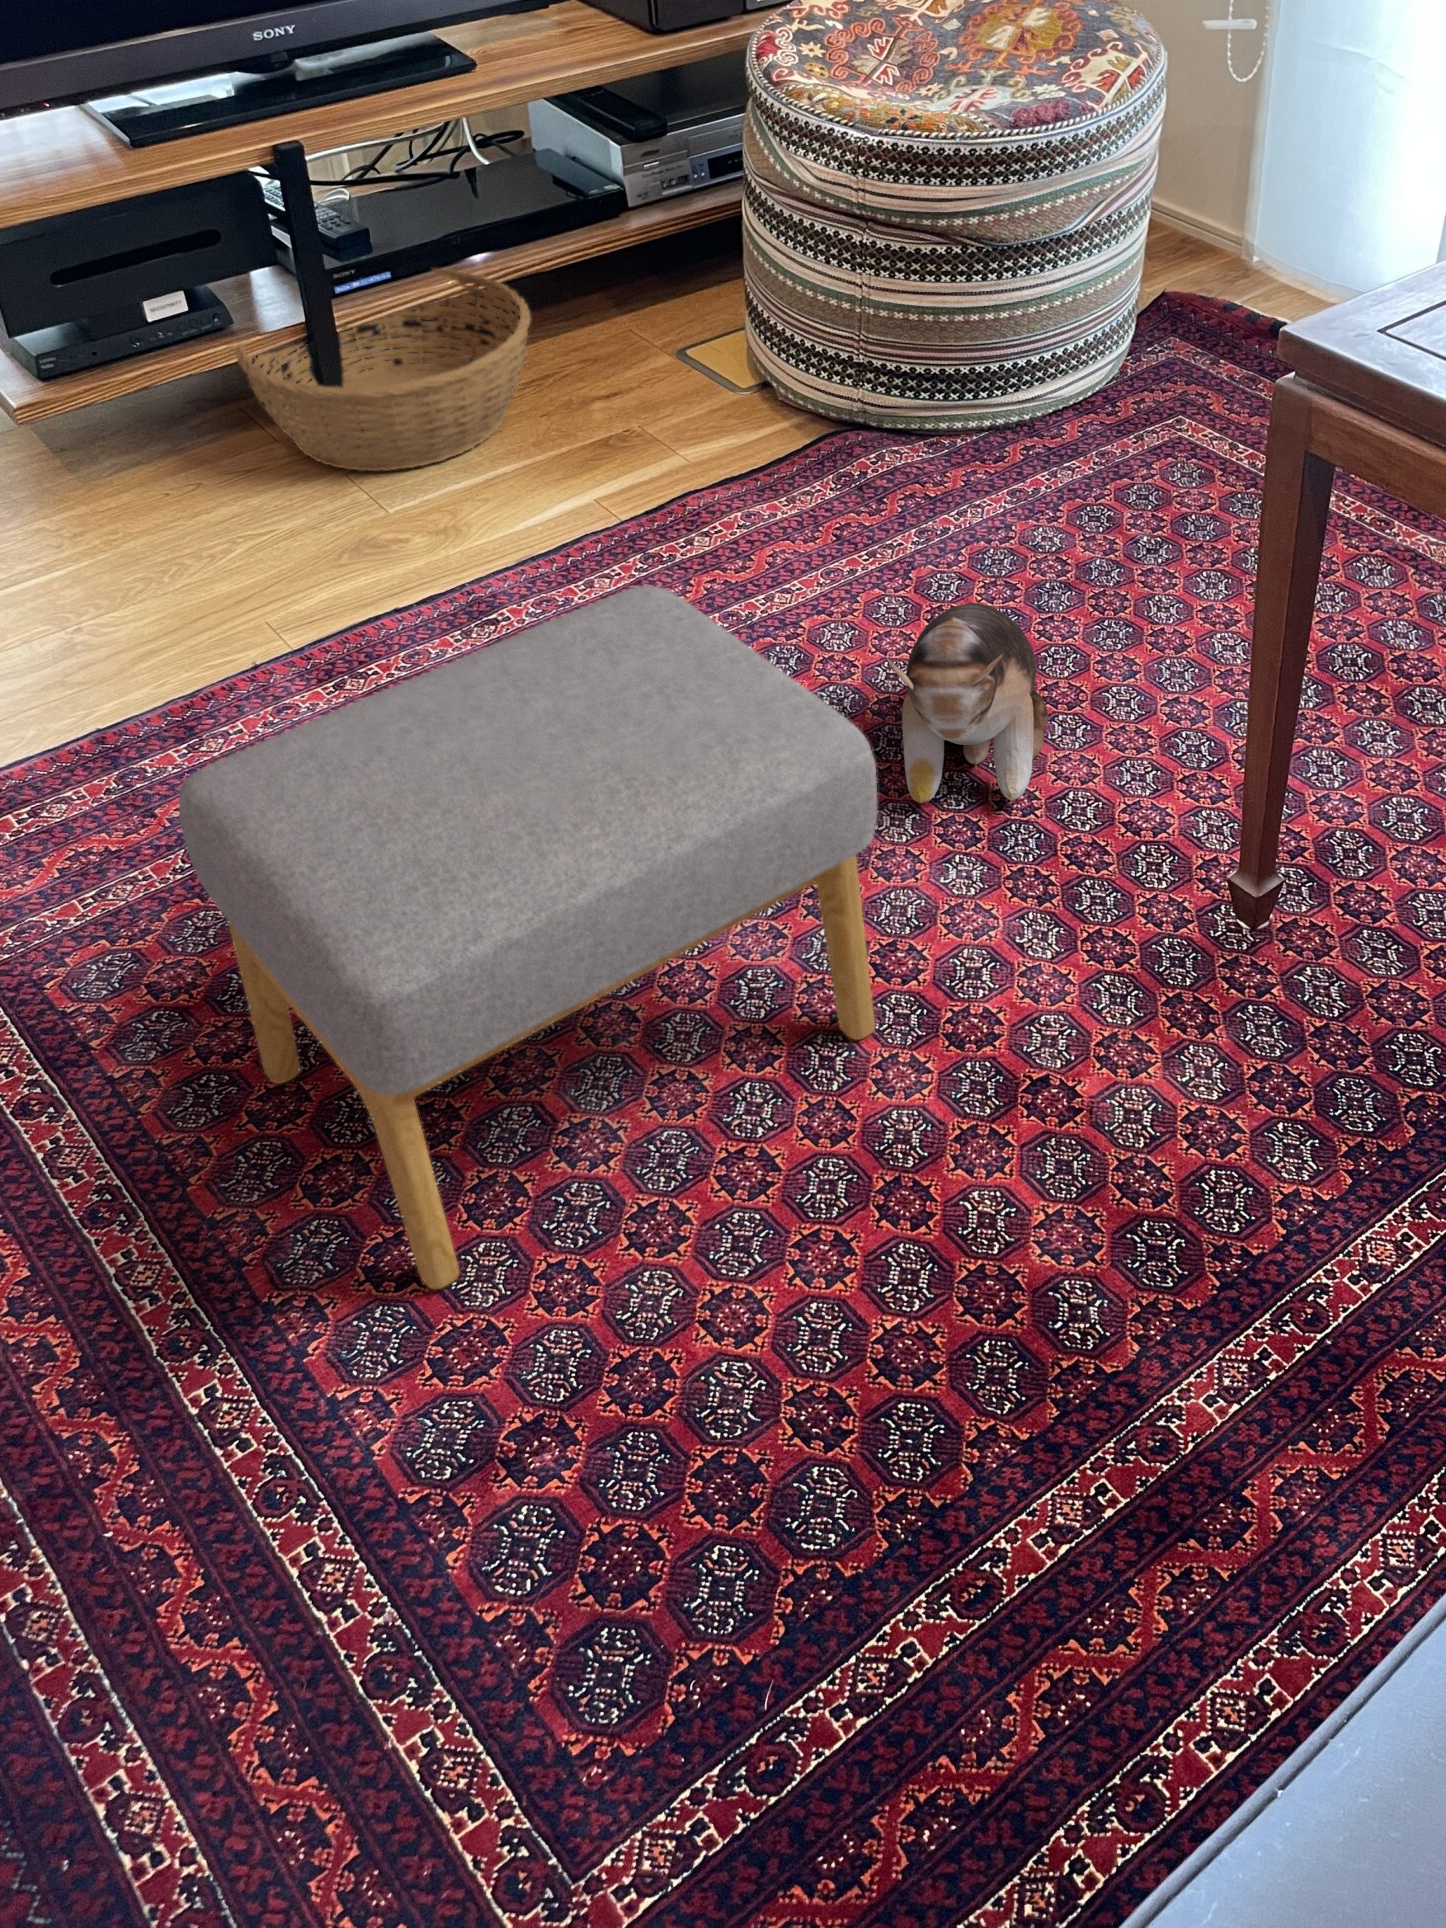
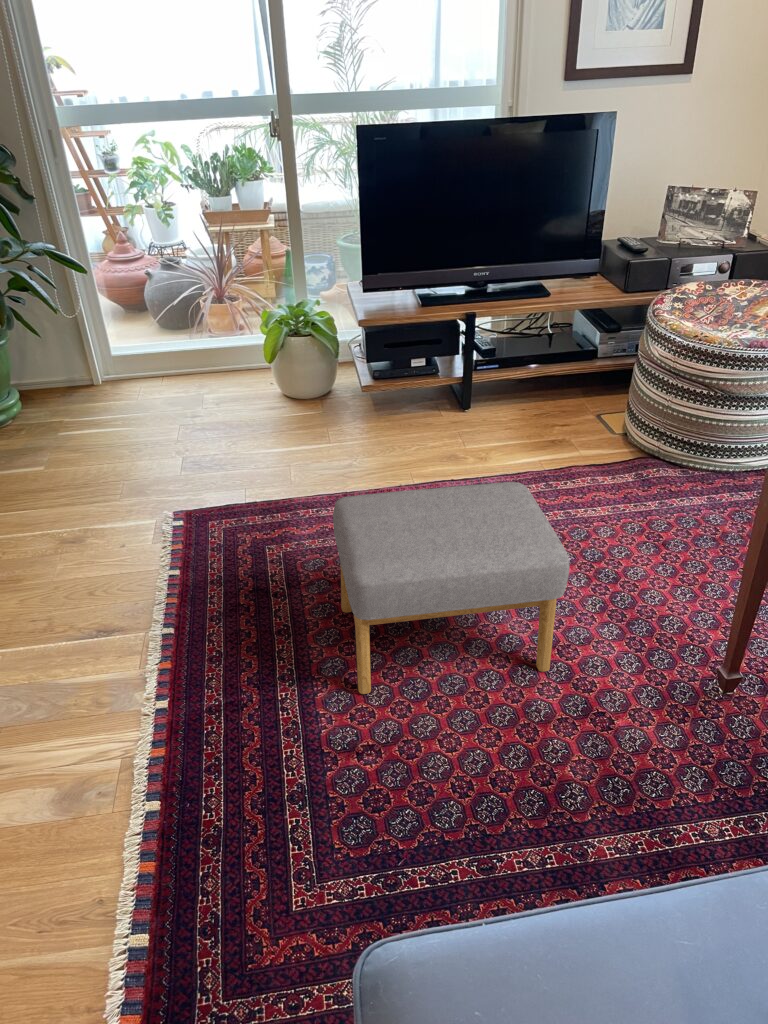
basket: present [235,269,530,471] -> none [434,354,543,428]
plush toy: present [887,603,1048,804] -> none [601,529,674,610]

